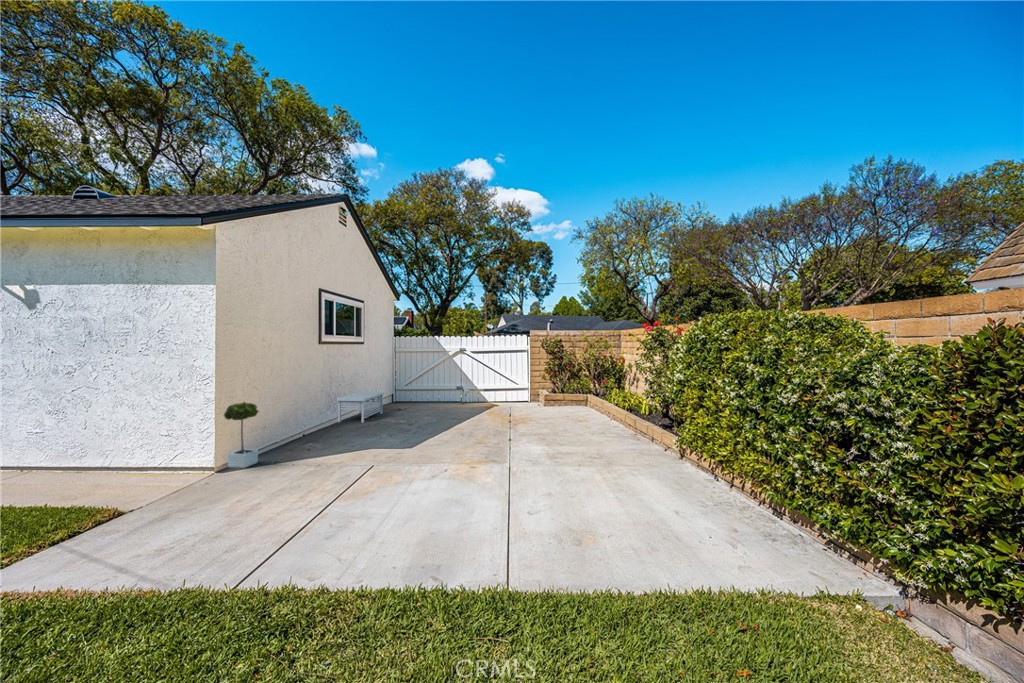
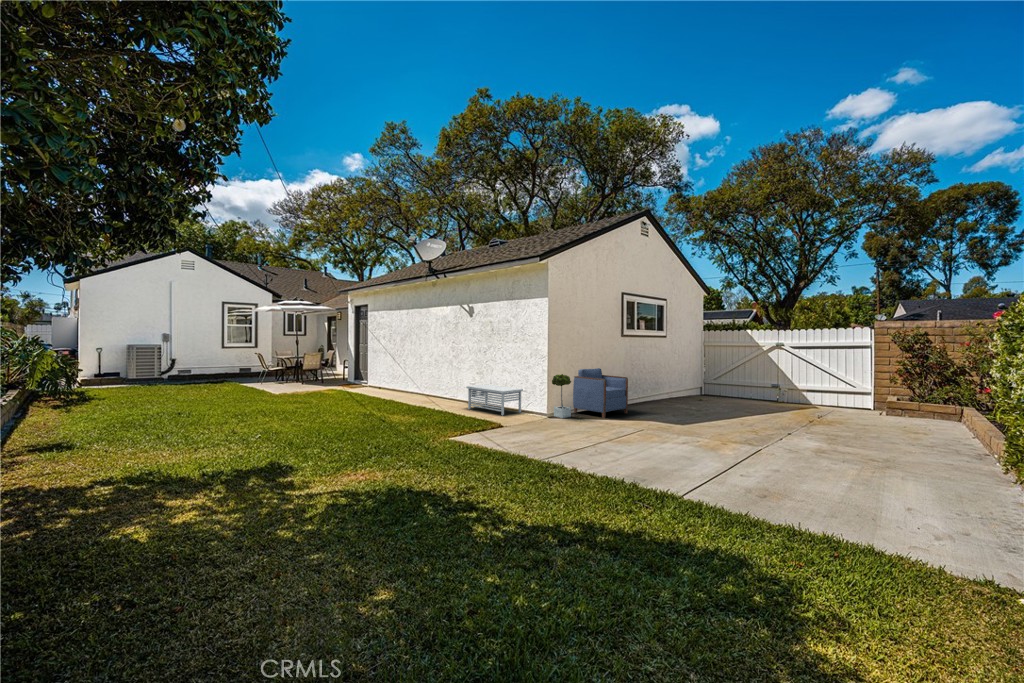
armchair: none [258,386,337,455] -> present [573,368,628,418]
storage bench: present [337,392,384,423] -> present [466,384,523,415]

